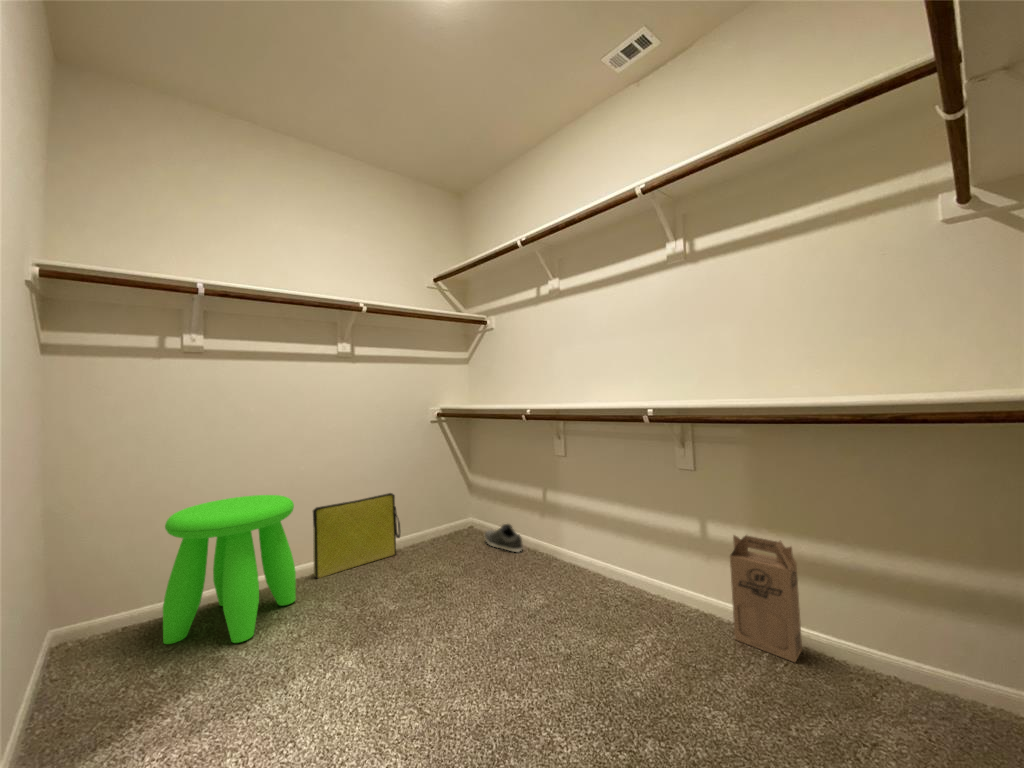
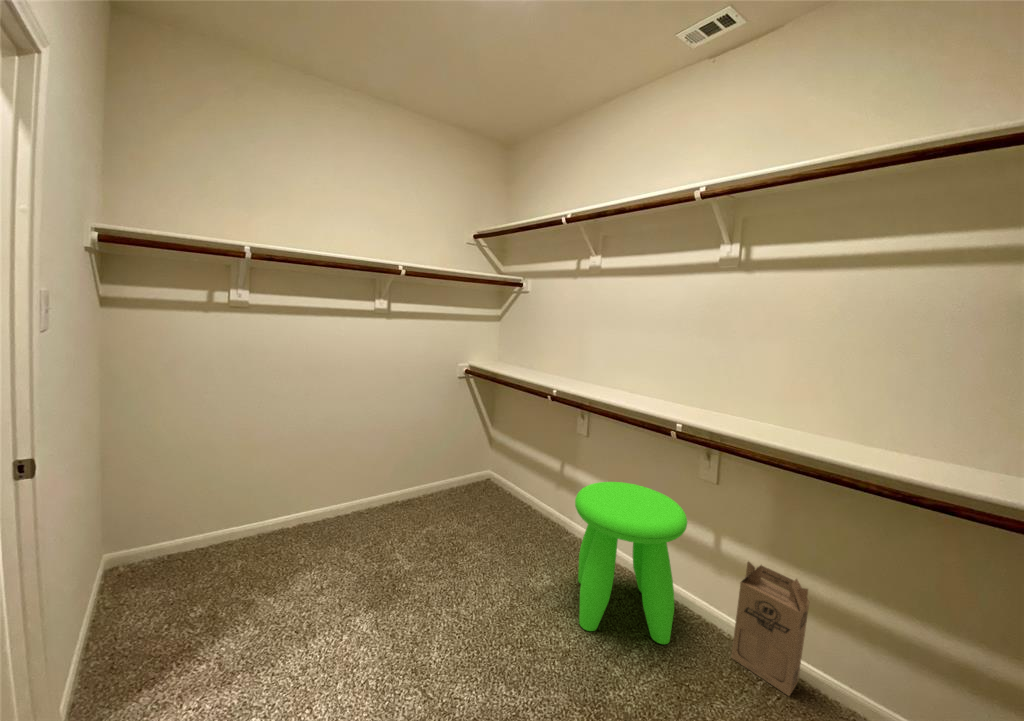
bag: present [313,493,400,578] -> none [339,448,420,523]
stool: present [163,495,296,644] -> present [575,482,687,644]
shoe: present [485,524,523,552] -> none [499,488,534,518]

